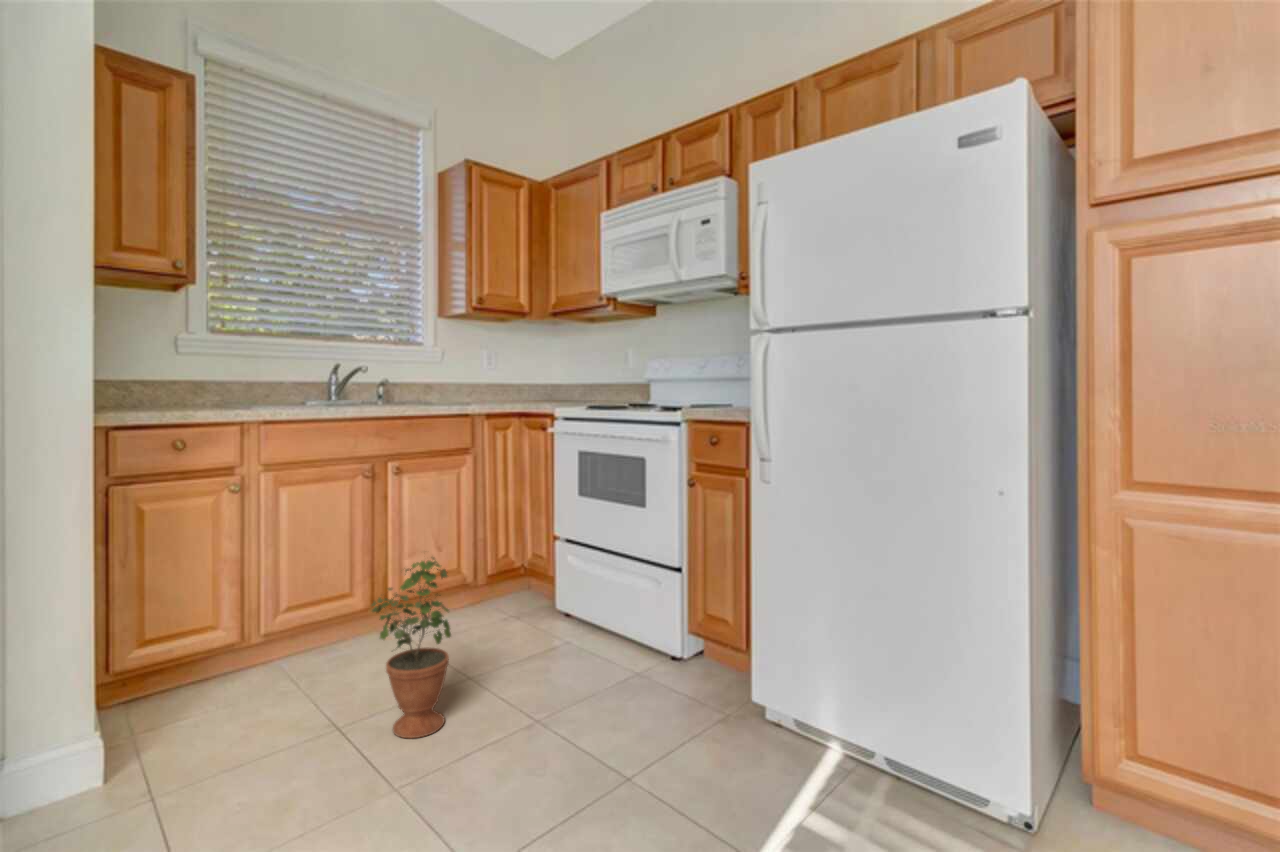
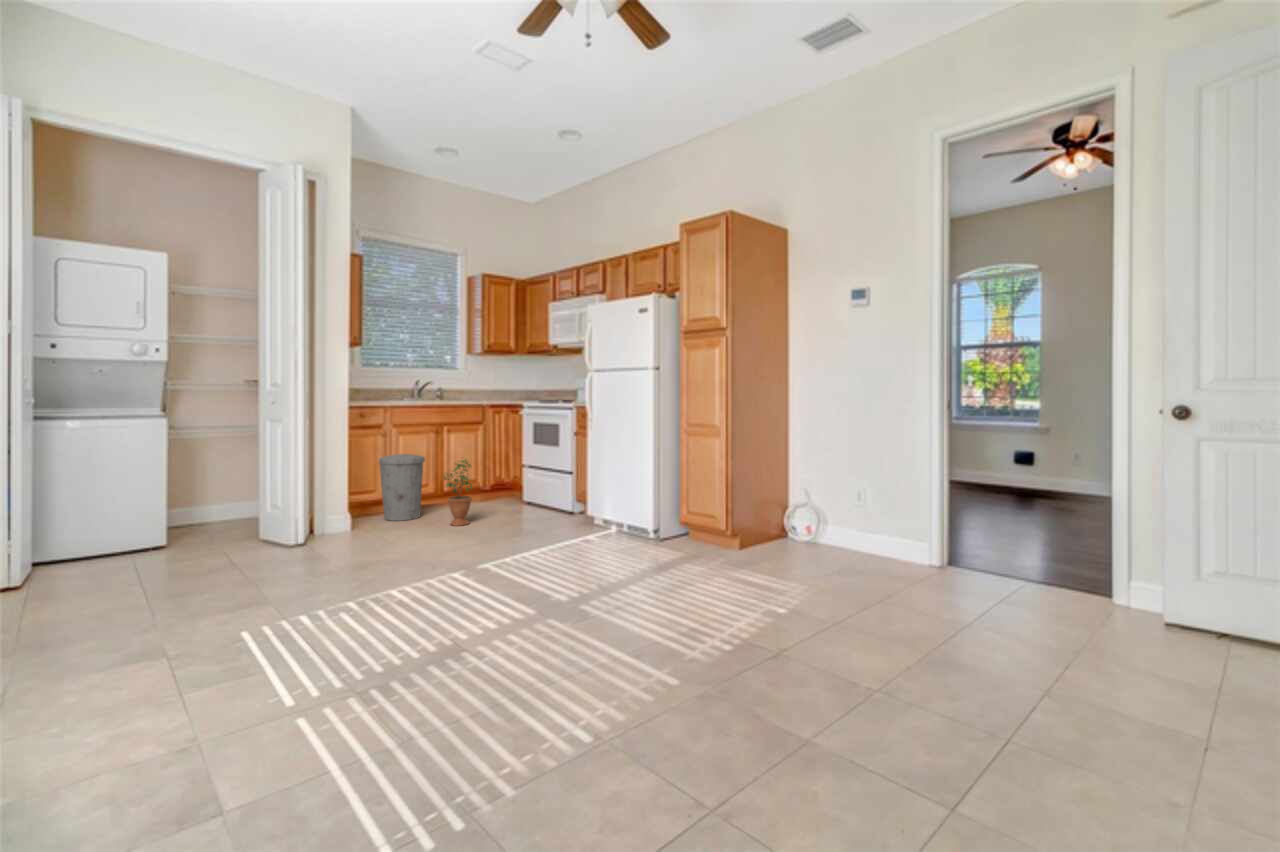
trash can: none [216,536,337,711] -> present [379,454,425,521]

